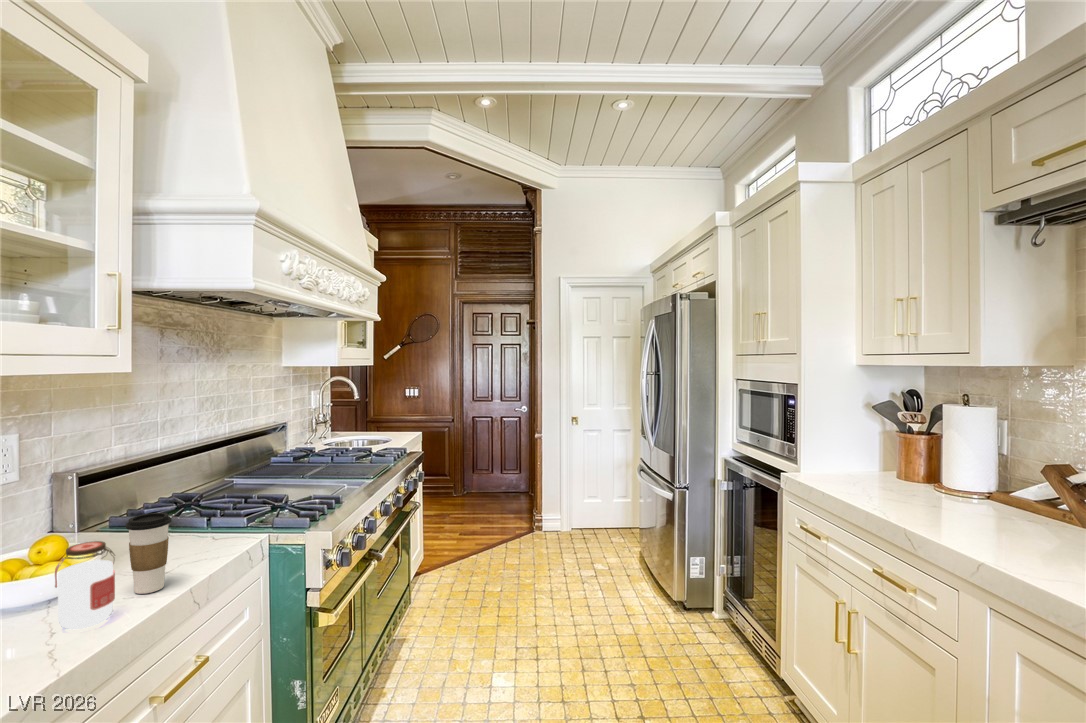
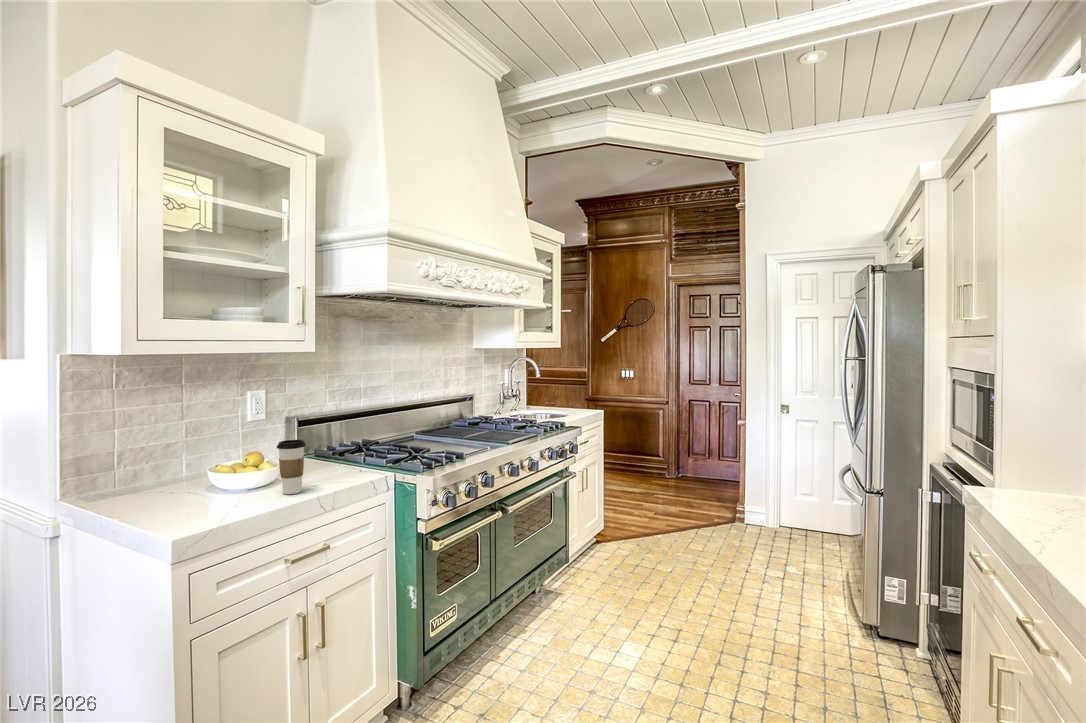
jar: present [55,541,115,629] -> none [224,451,261,507]

